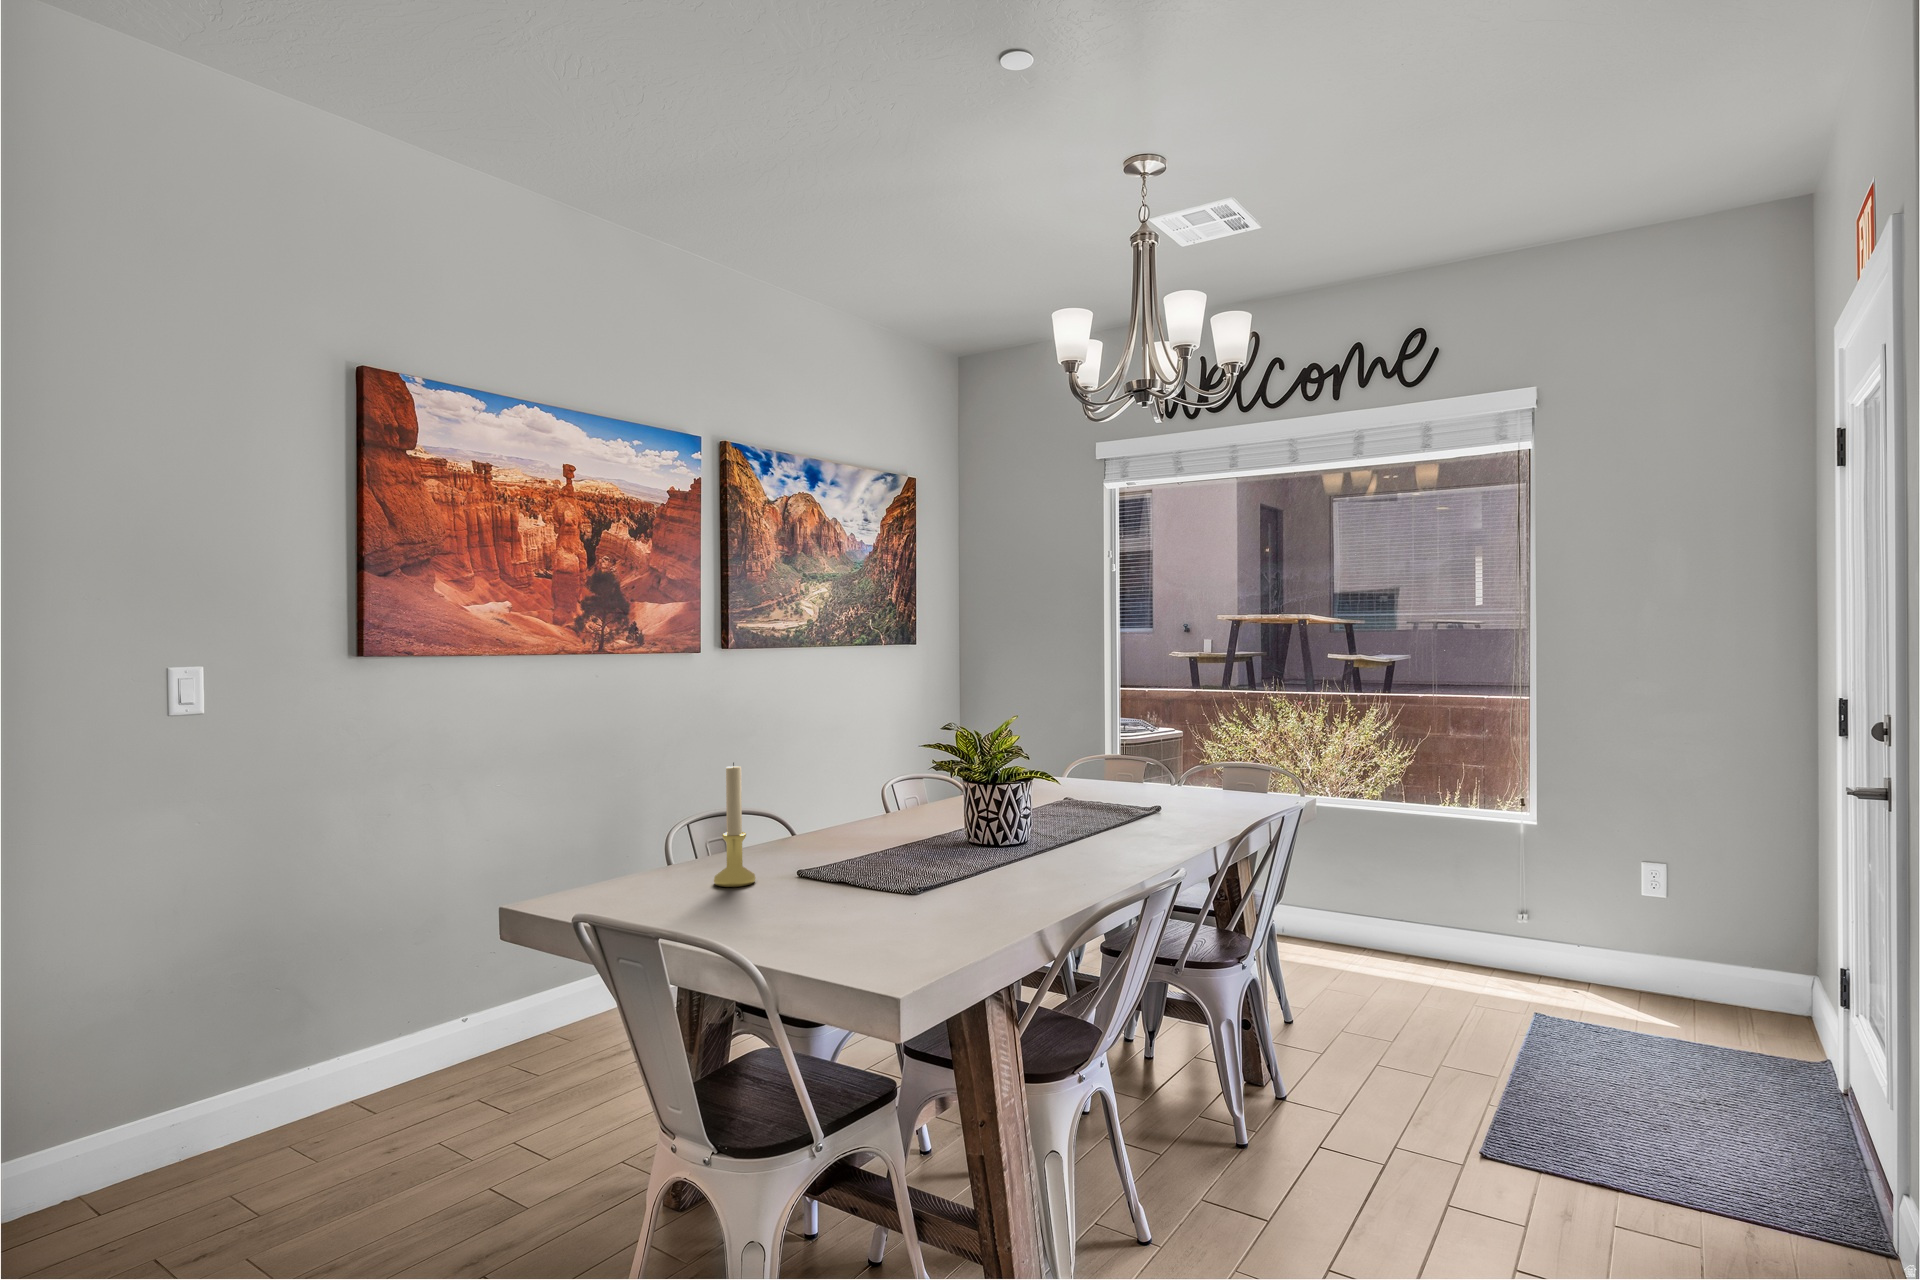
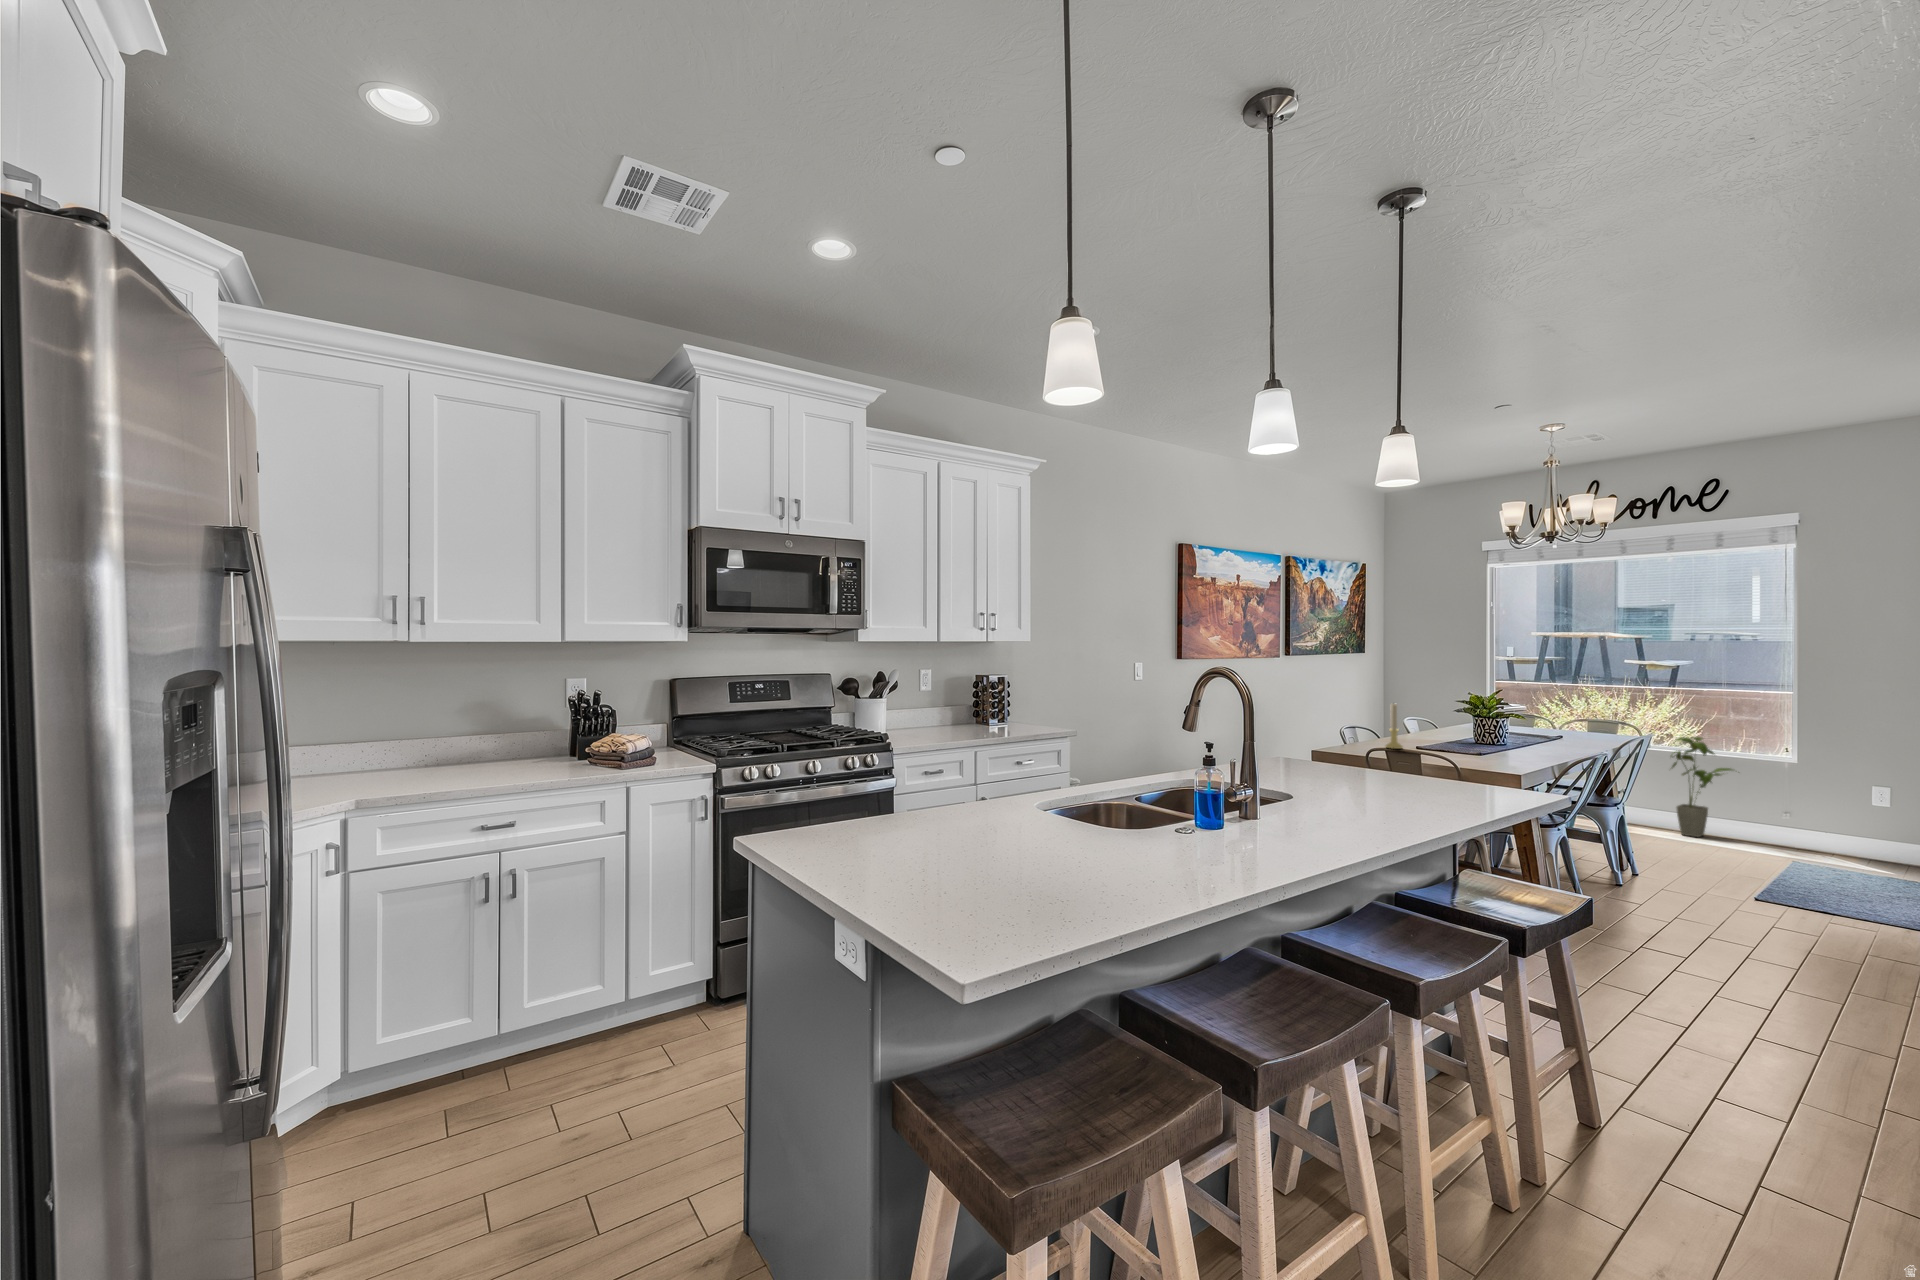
house plant: none [1354,783,1459,962] -> present [1671,737,1732,837]

